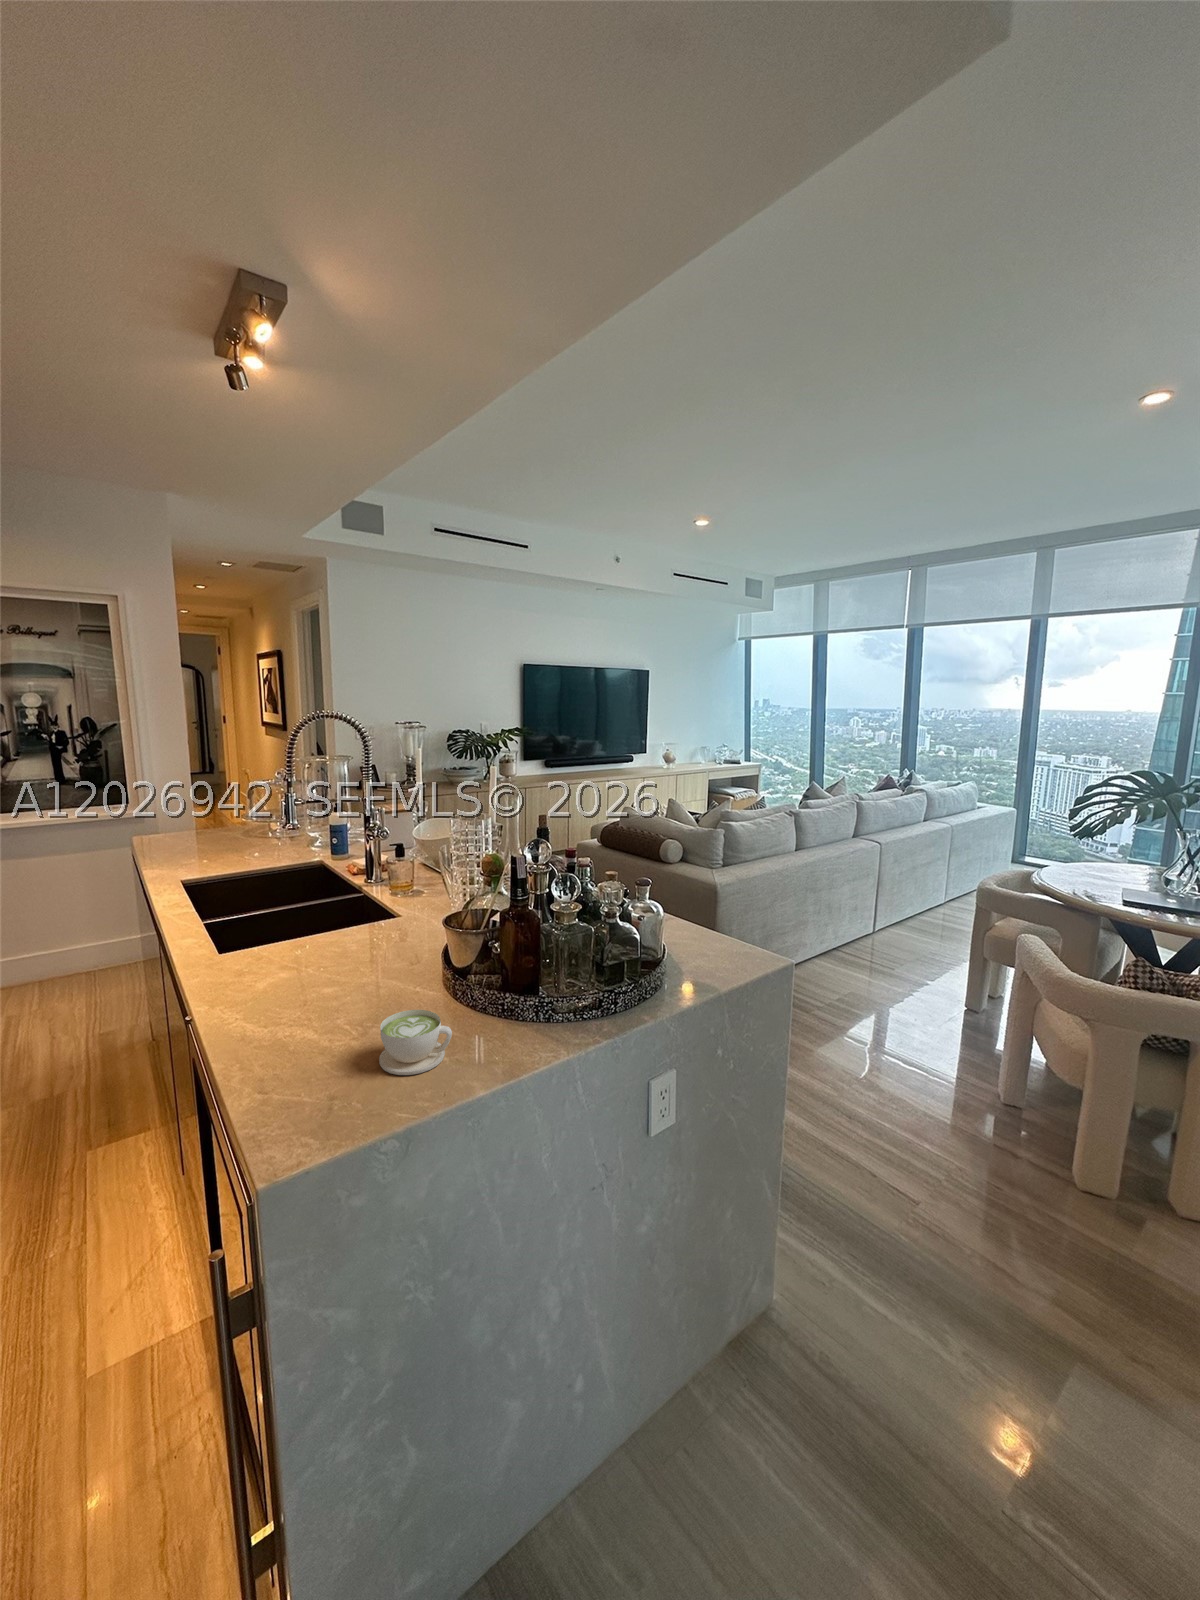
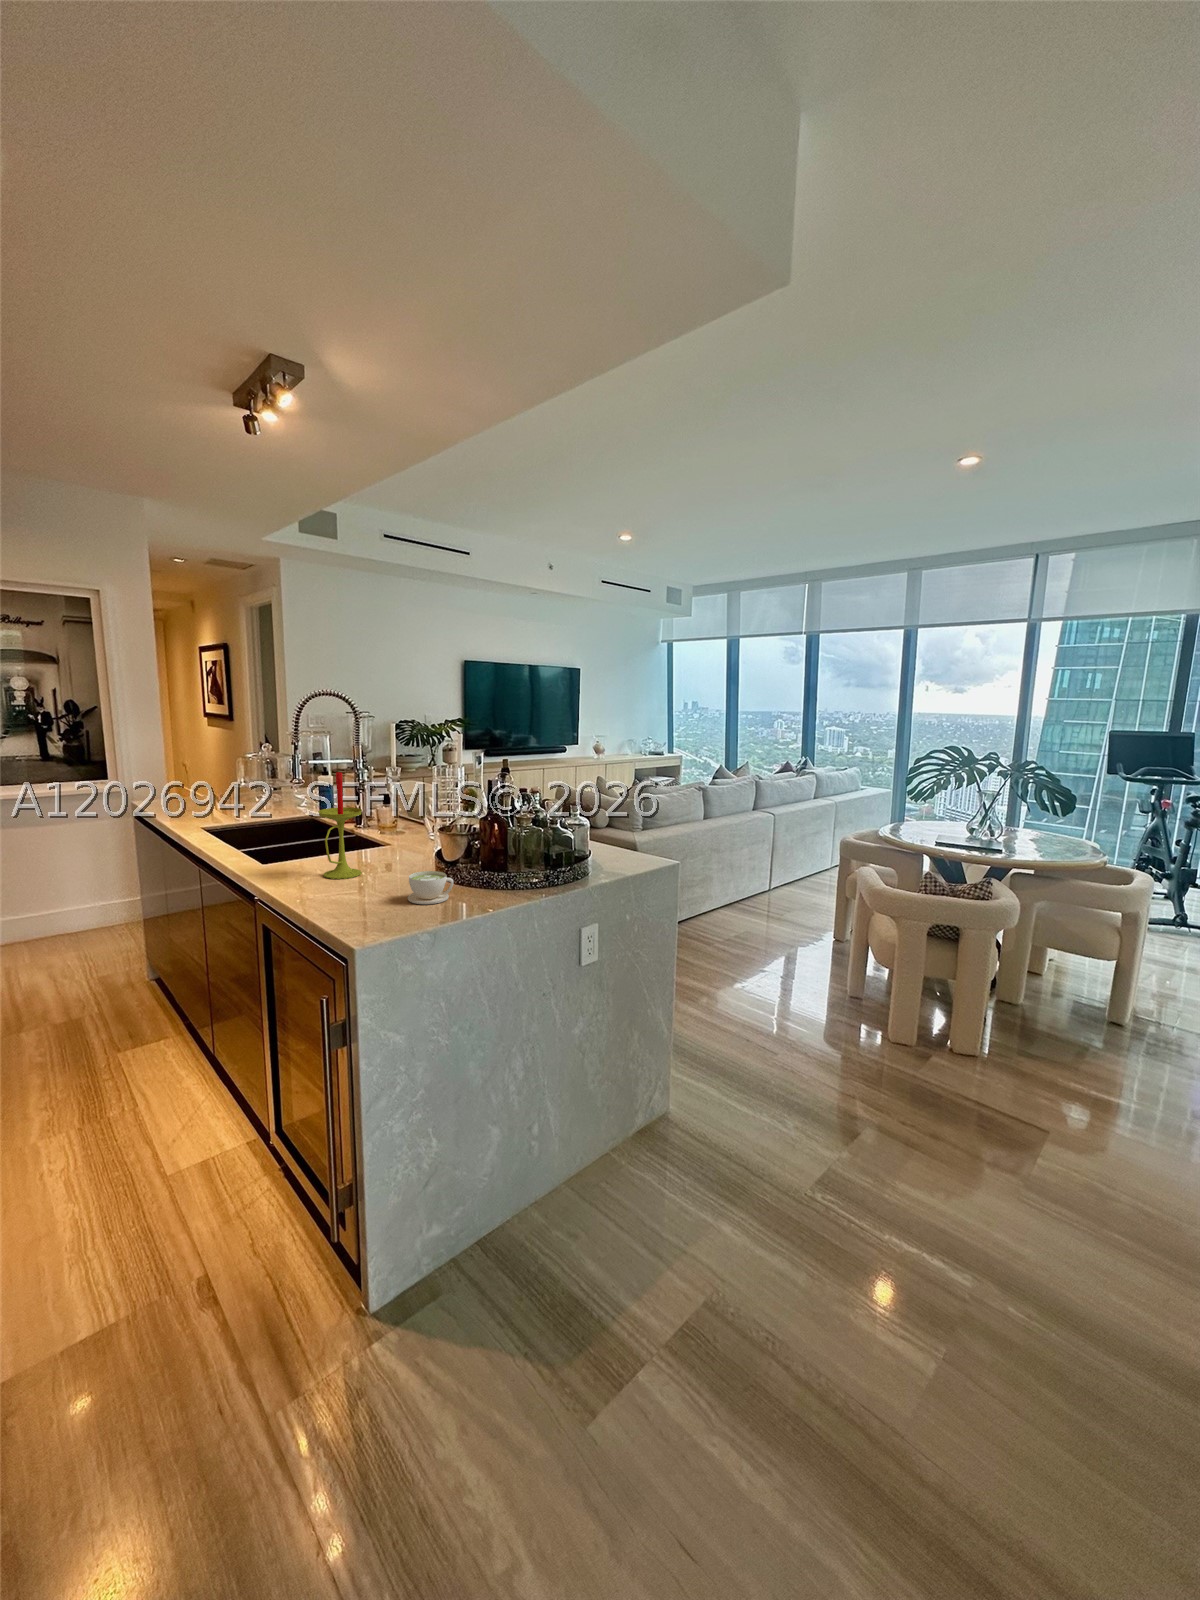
candle: none [269,838,337,999] -> present [318,772,362,879]

